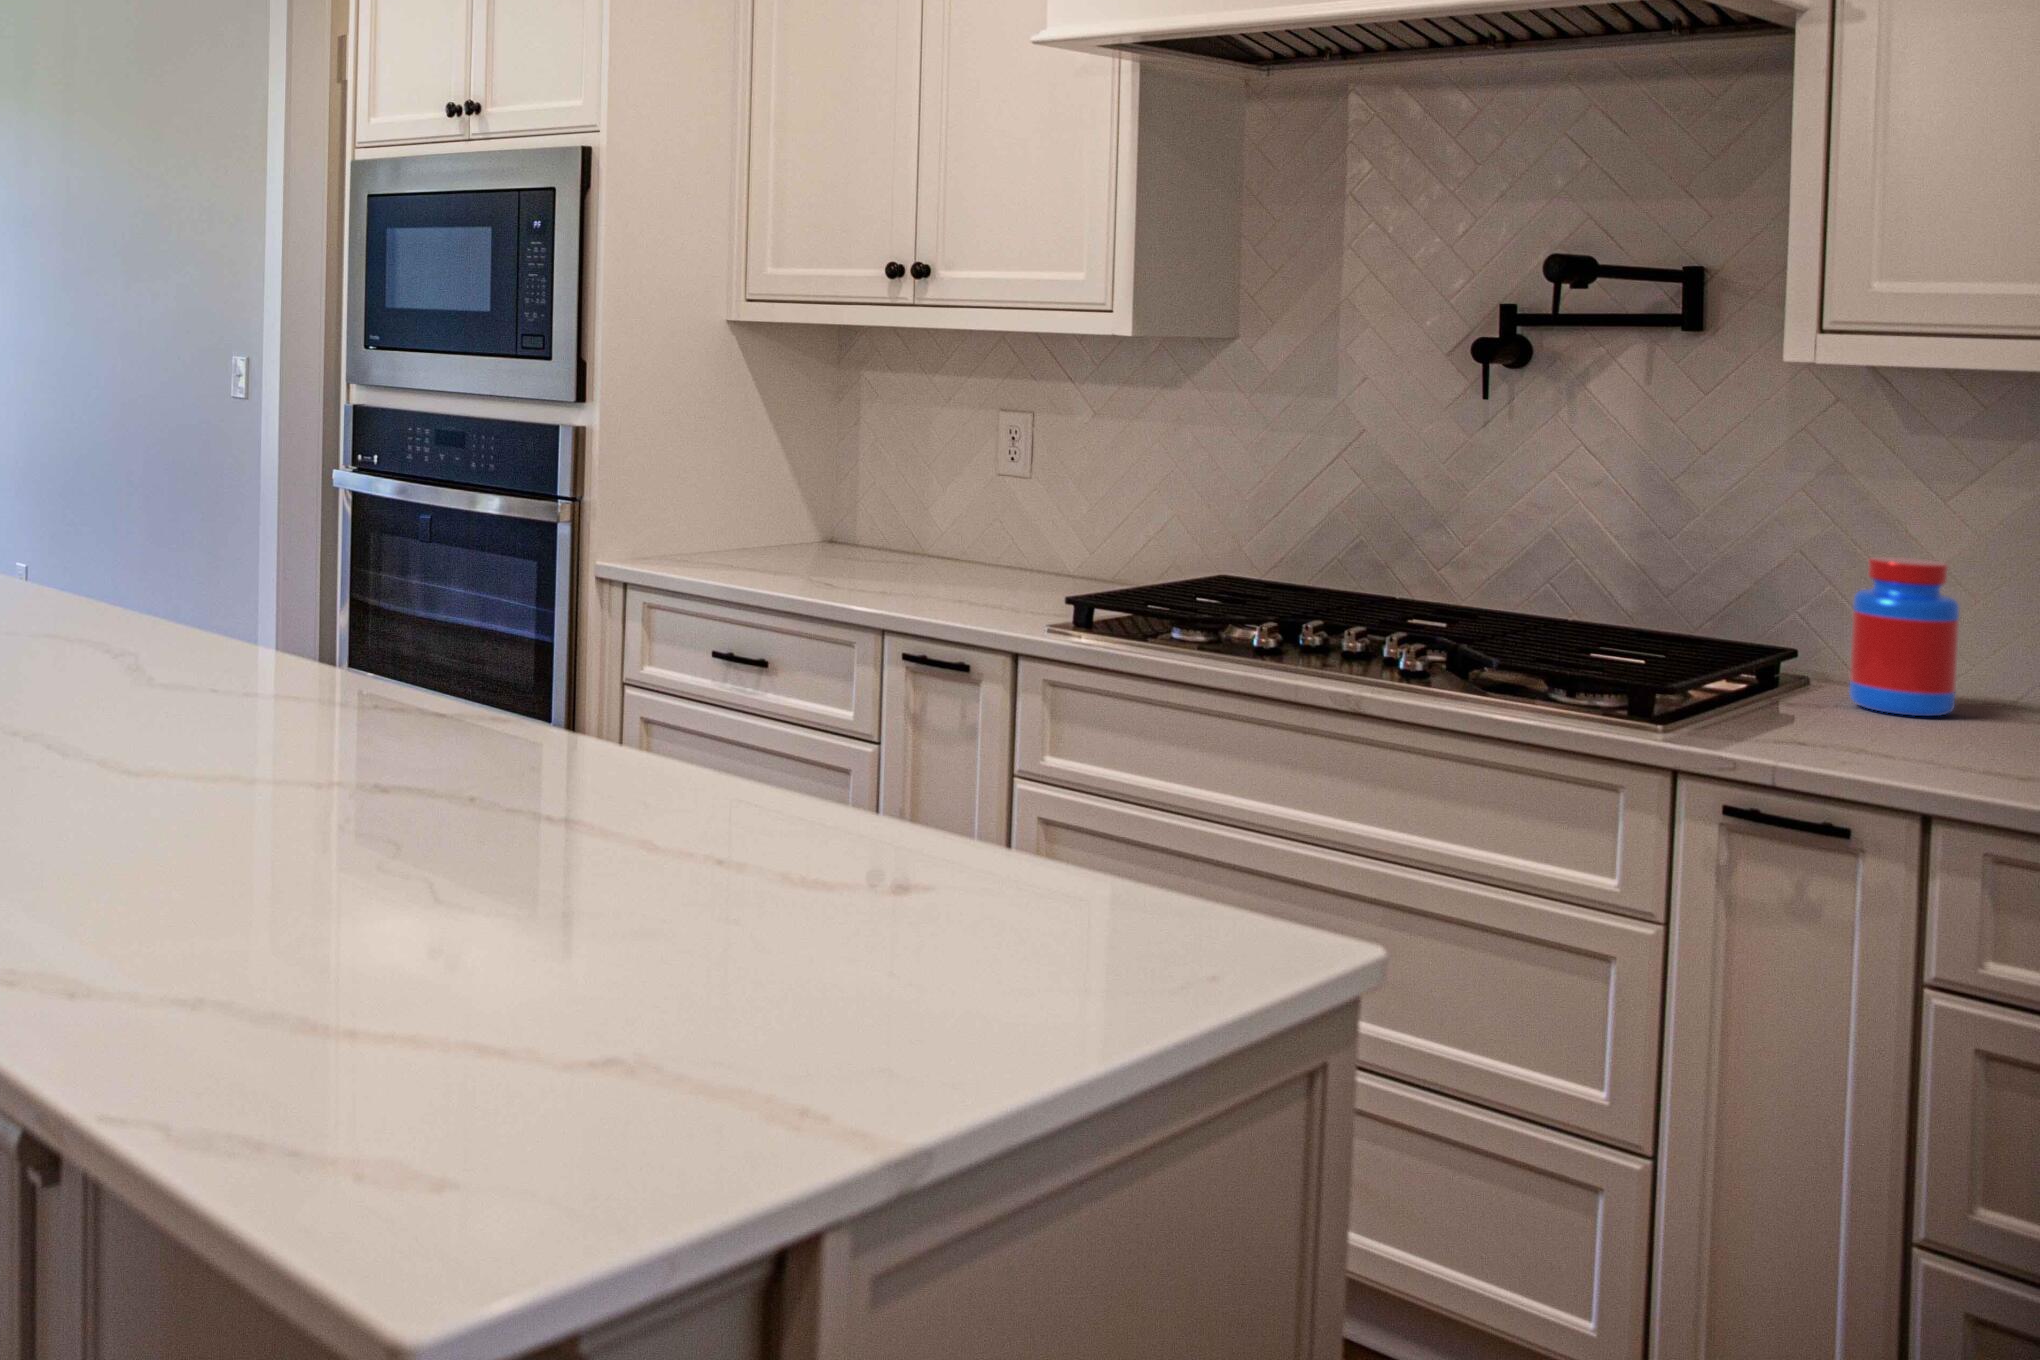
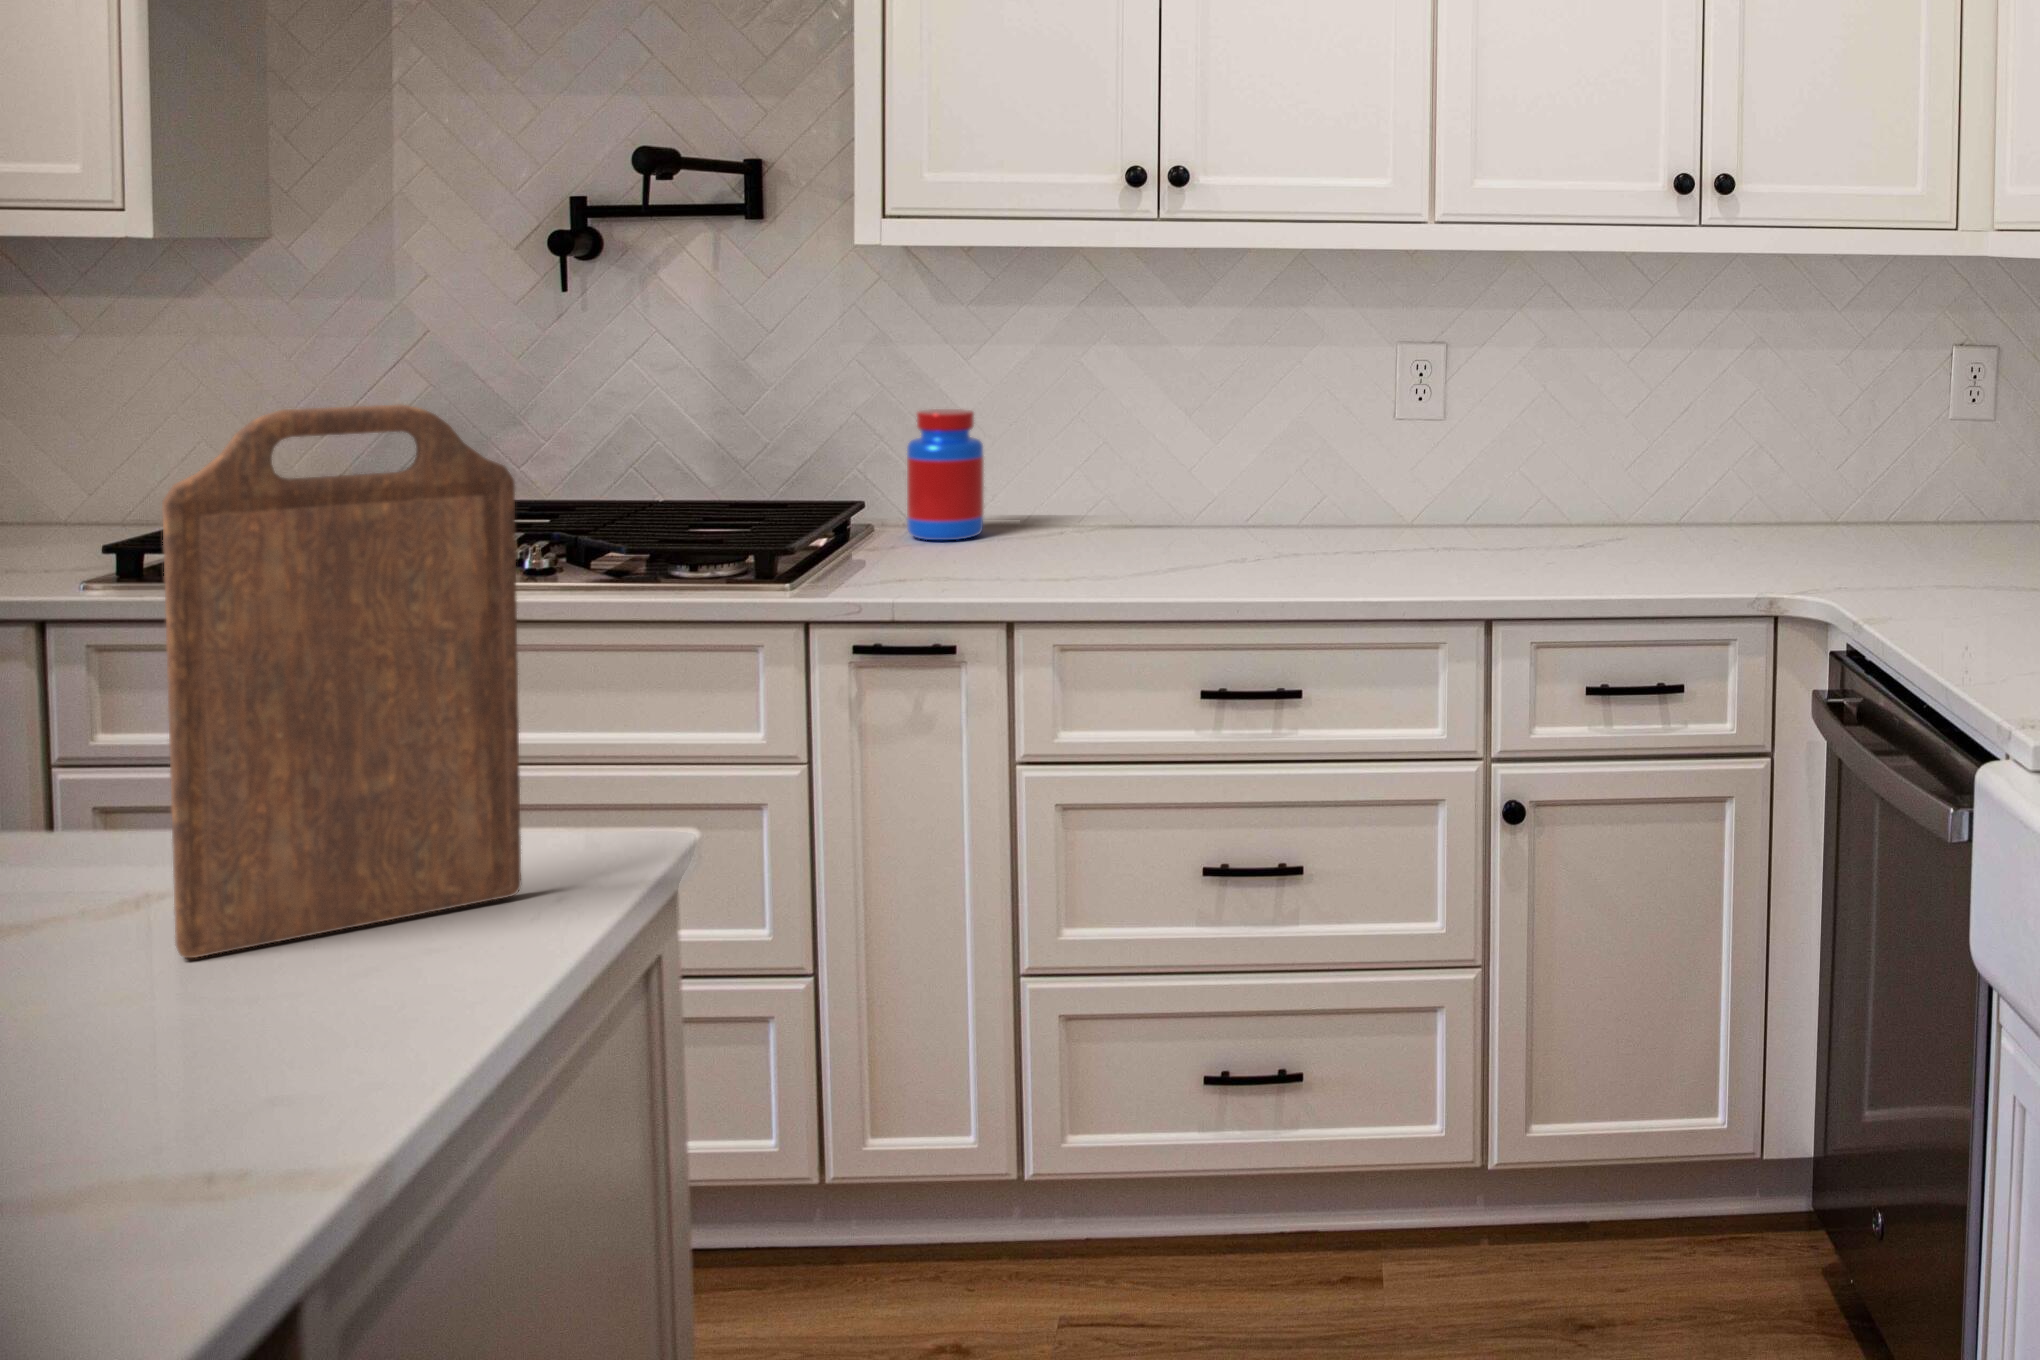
cutting board: none [925,473,1214,947] -> present [162,404,521,958]

